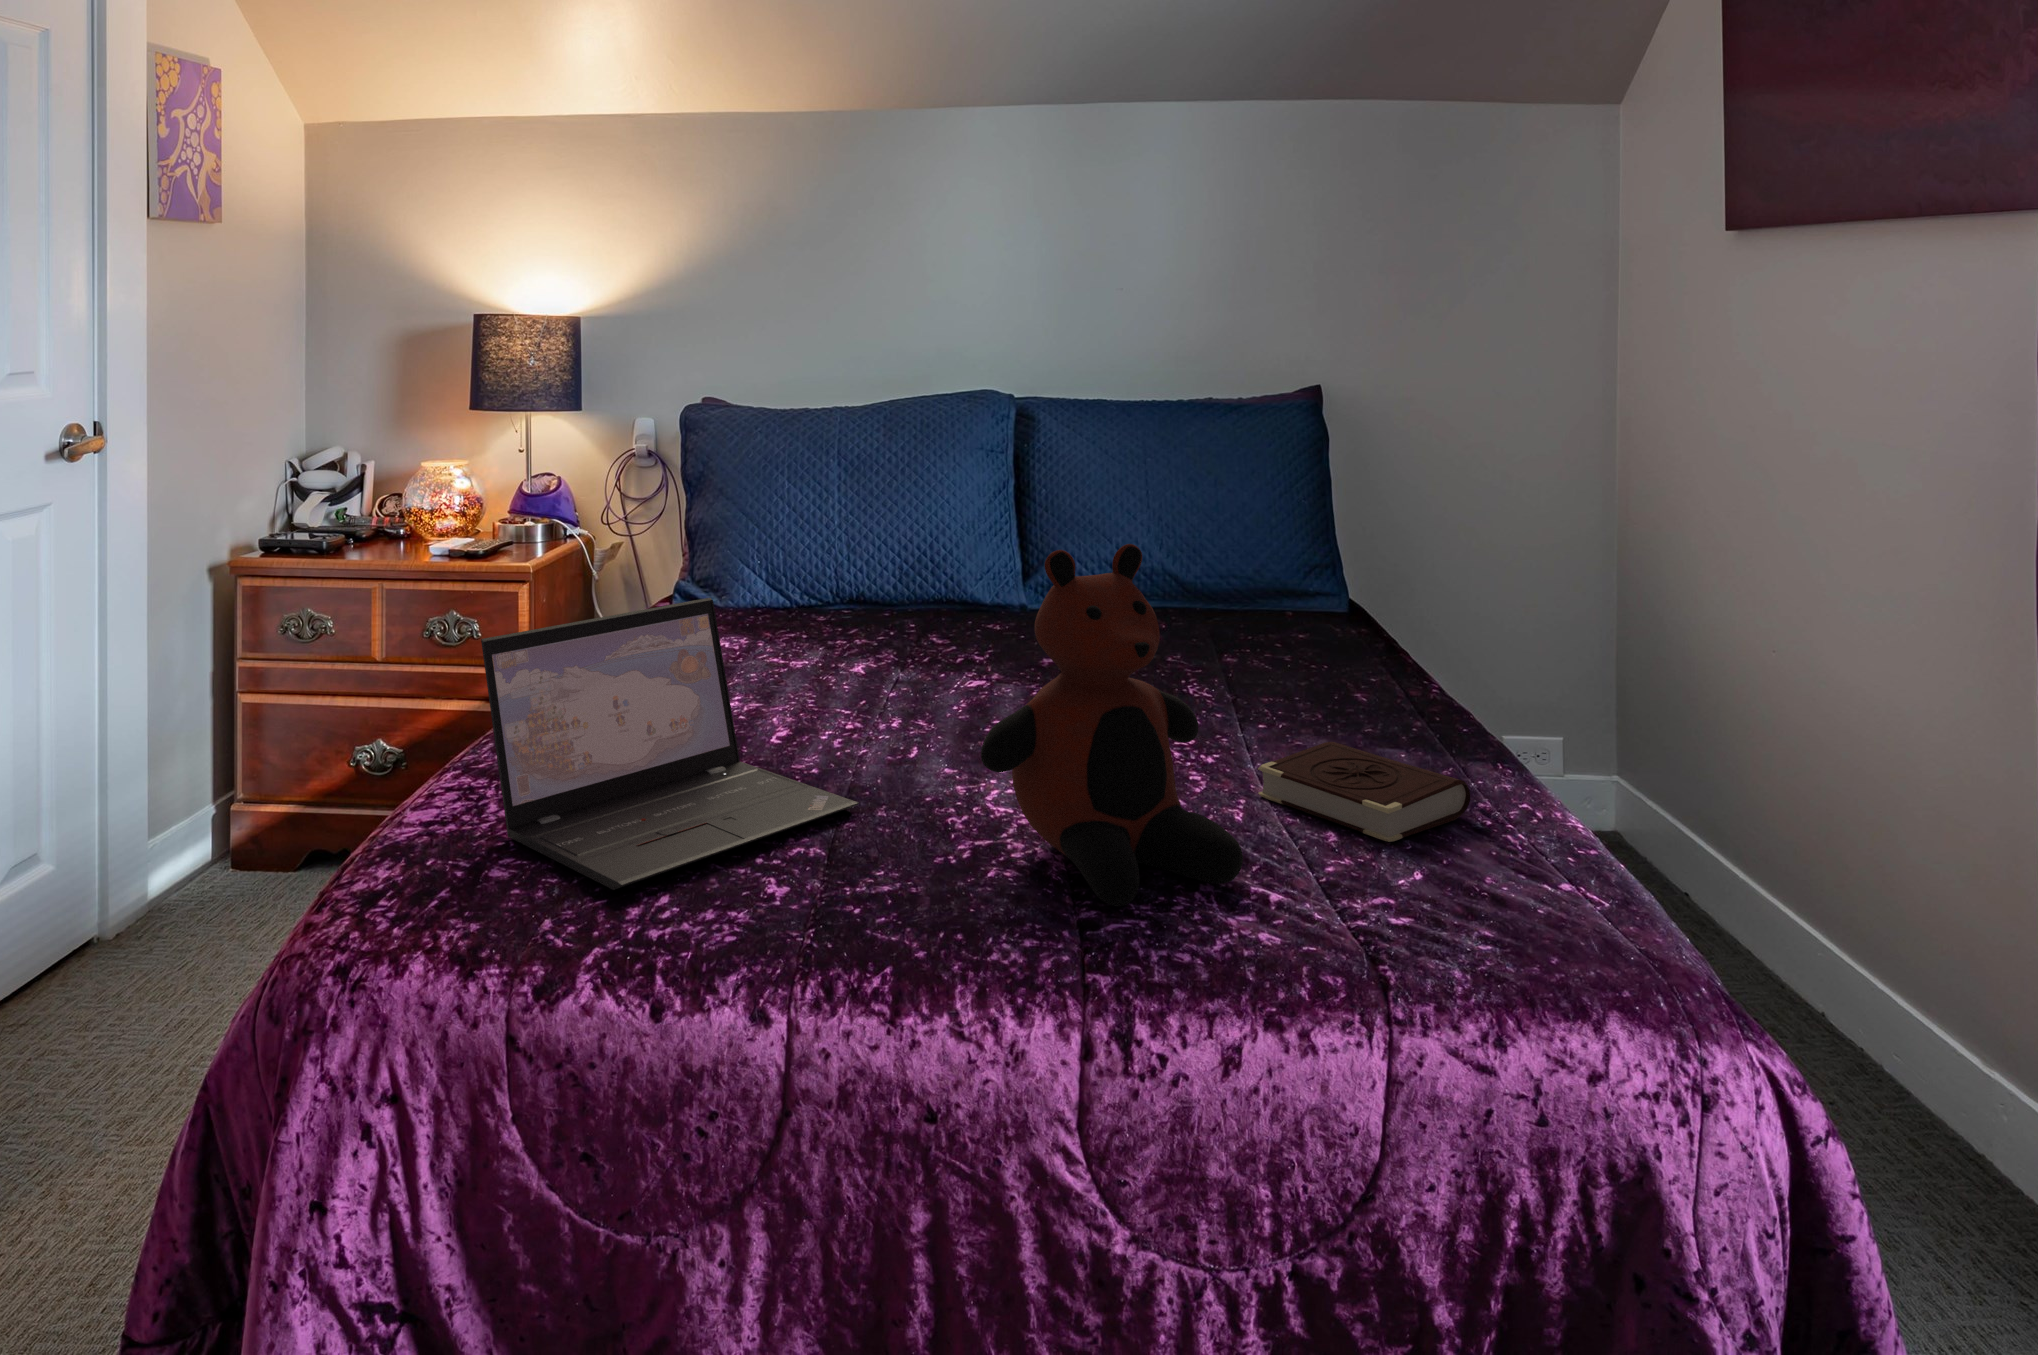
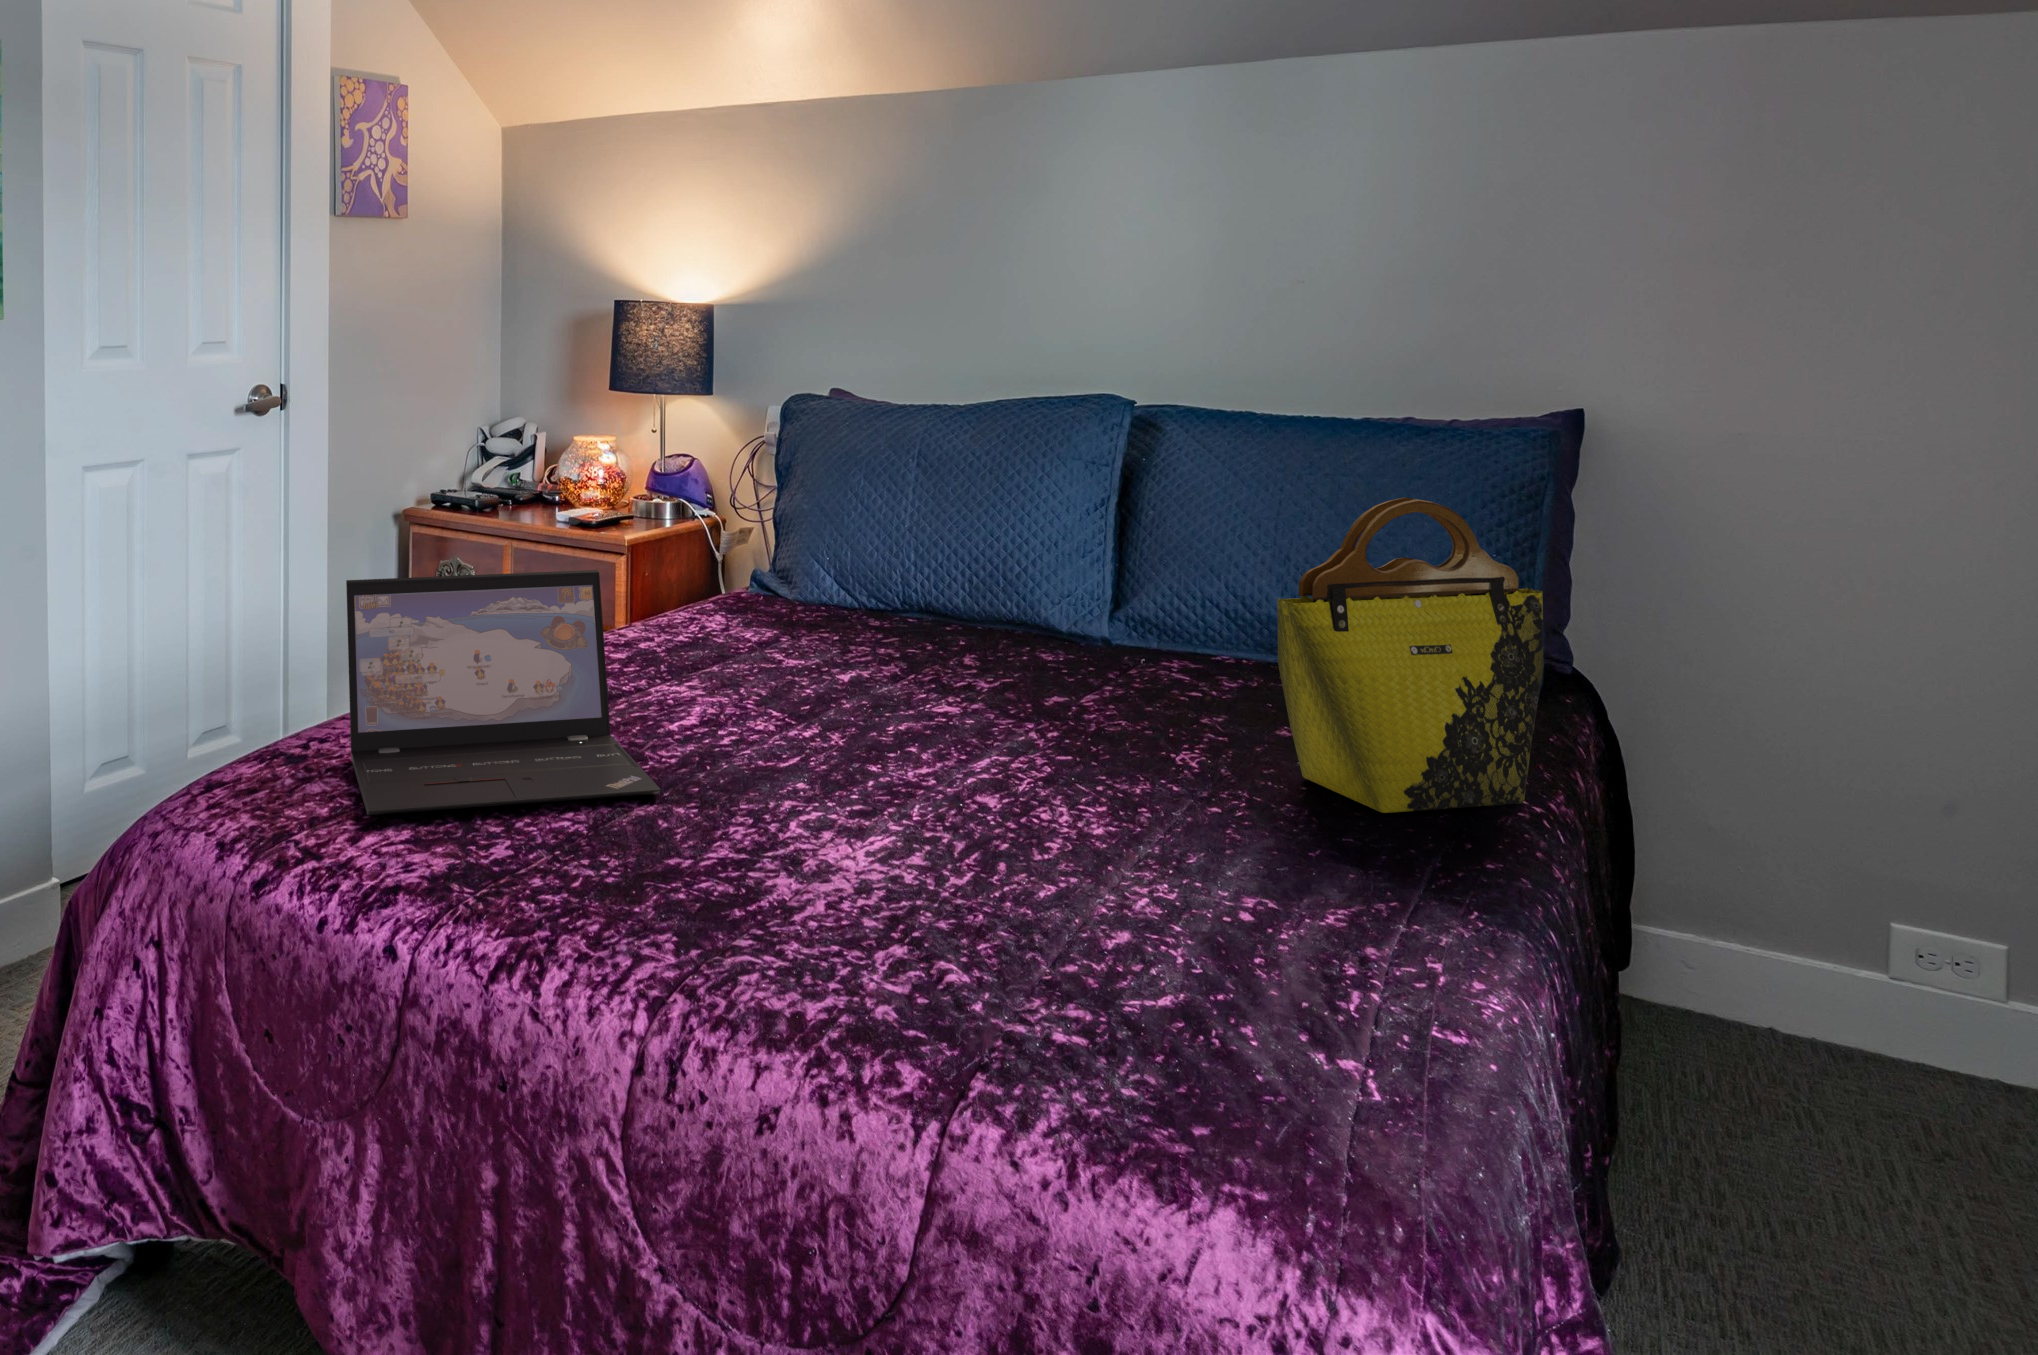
tote bag: none [1265,476,1403,716] -> present [1277,497,1544,813]
teddy bear: present [981,544,1243,906] -> none [705,544,994,946]
book: present [1258,742,1470,842] -> none [1124,829,1393,957]

